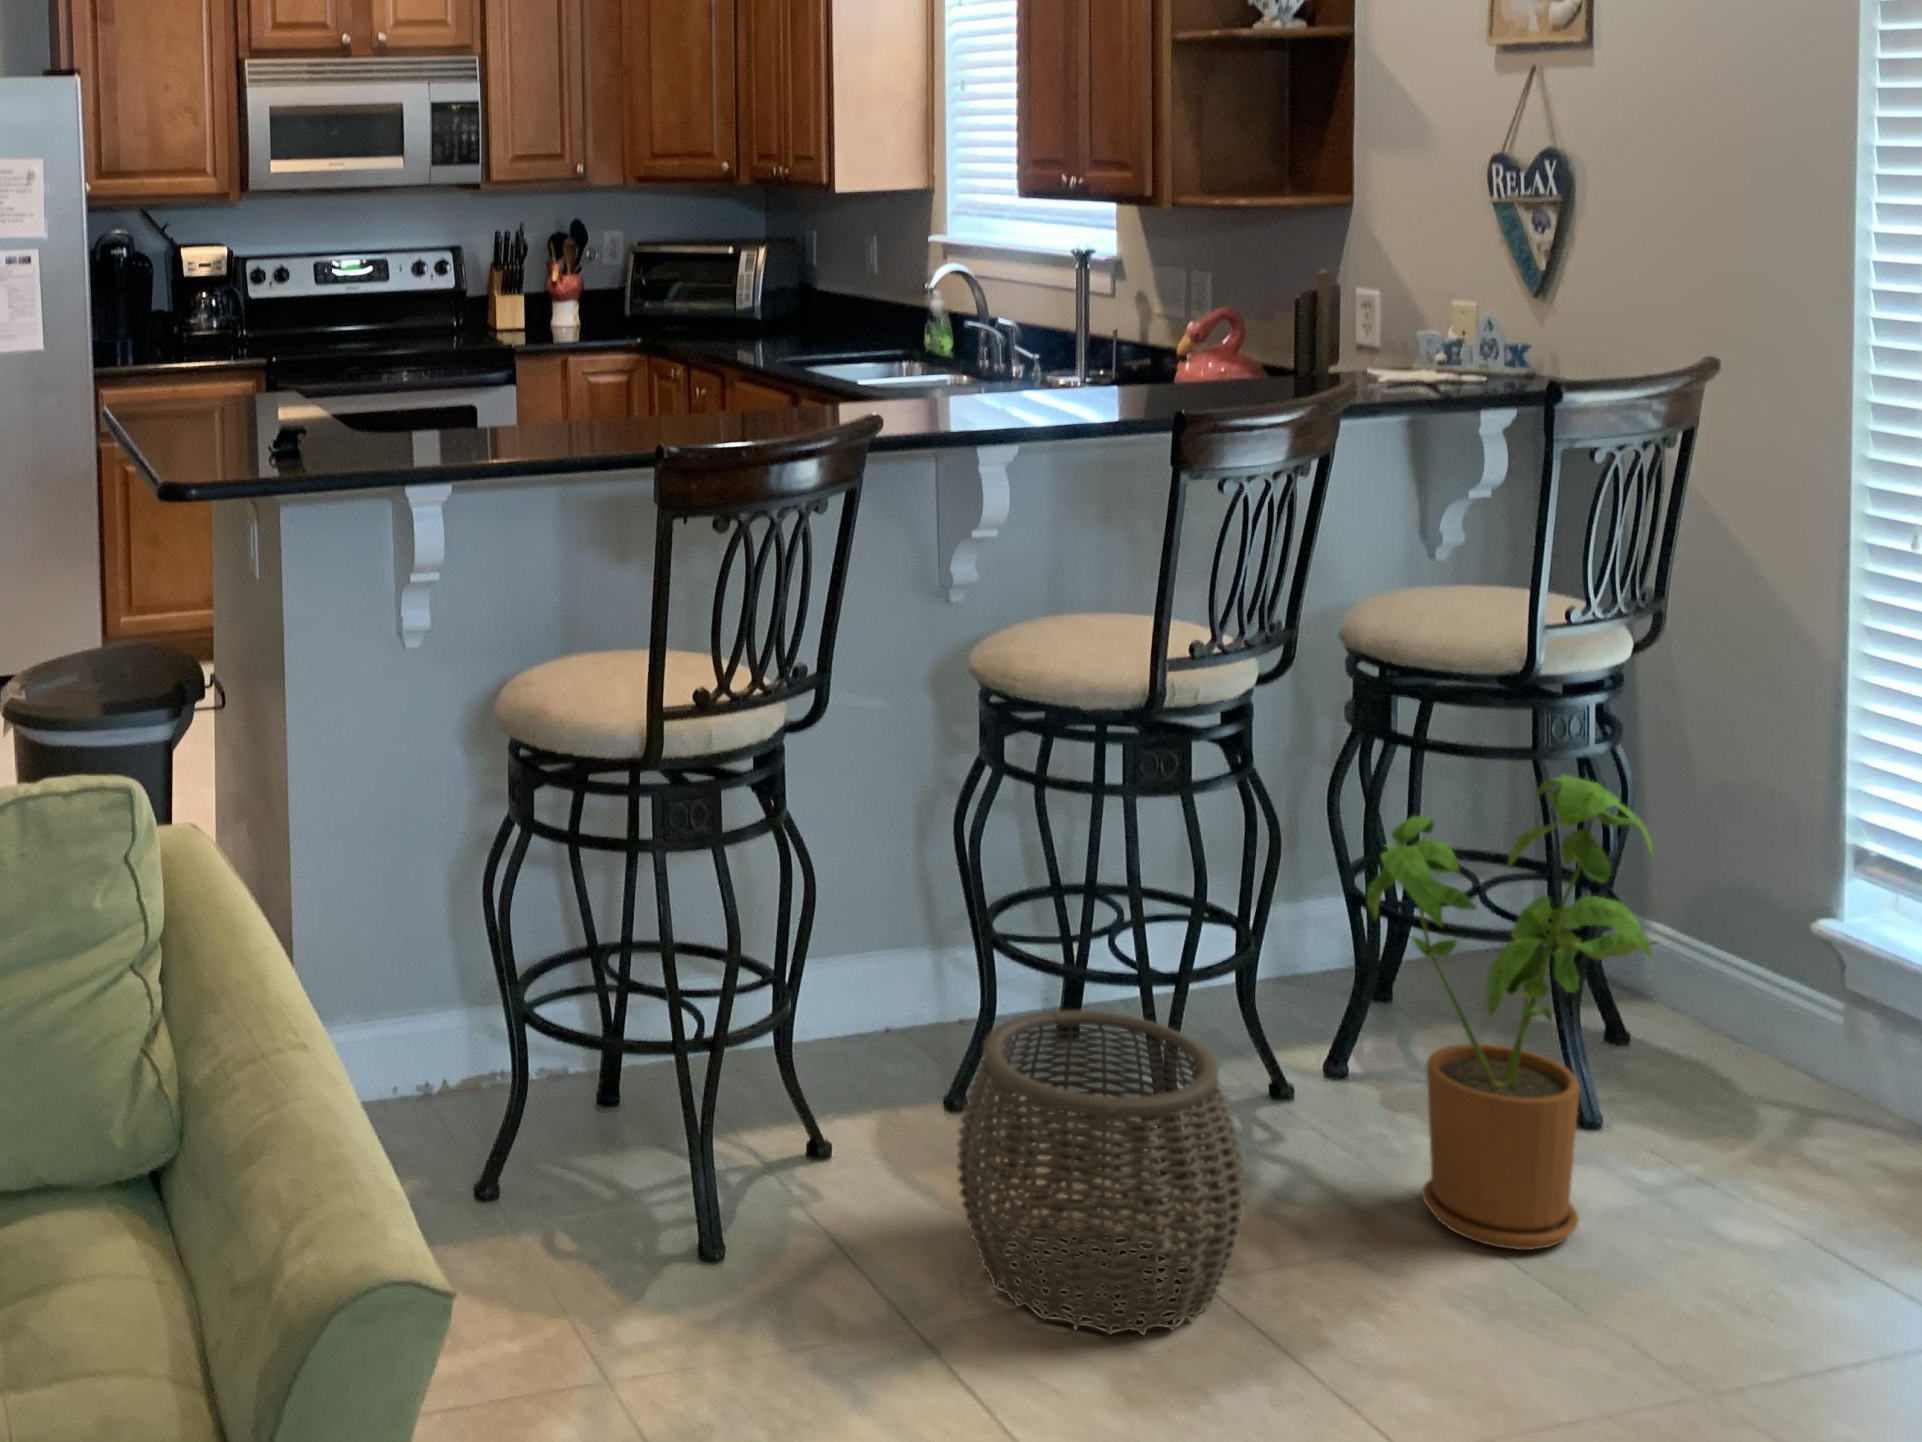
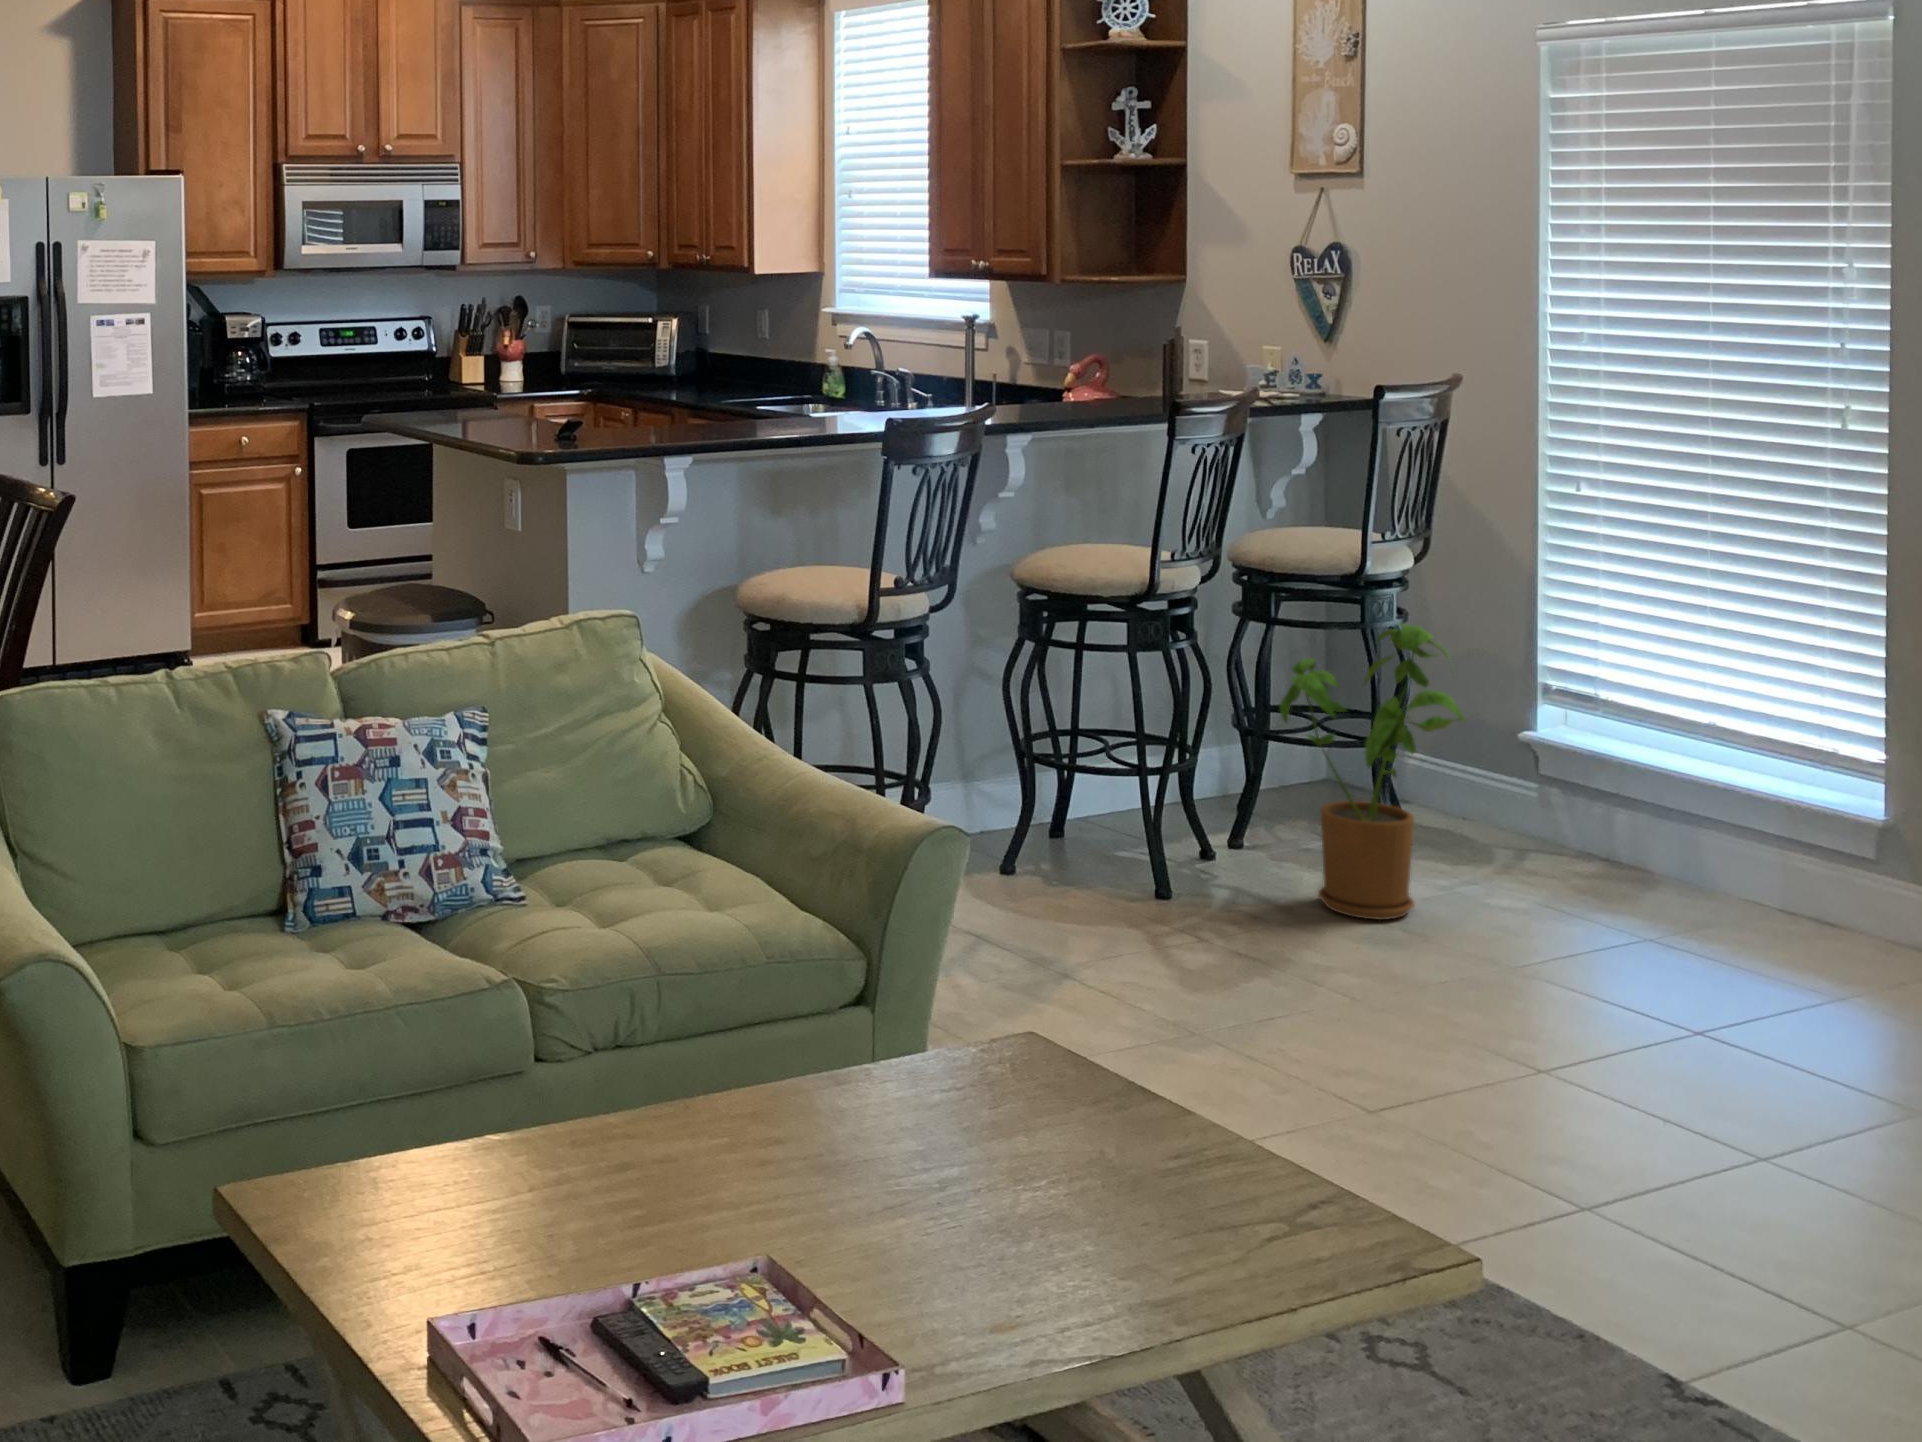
woven basket: present [957,1011,1245,1335] -> none [1053,782,1239,969]

